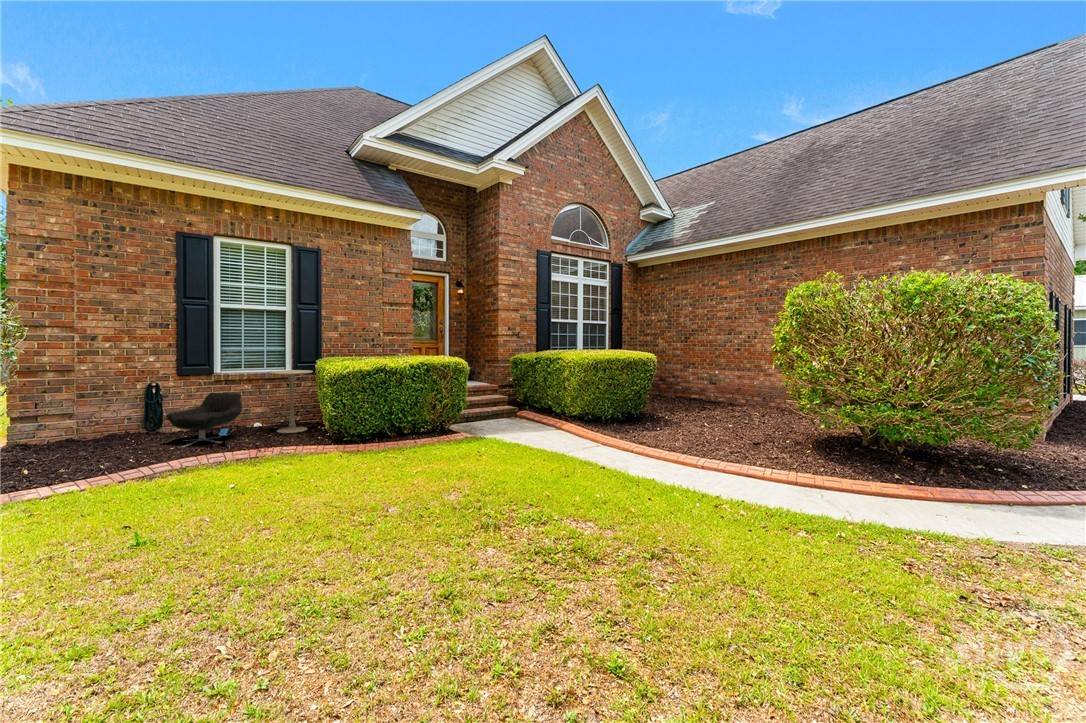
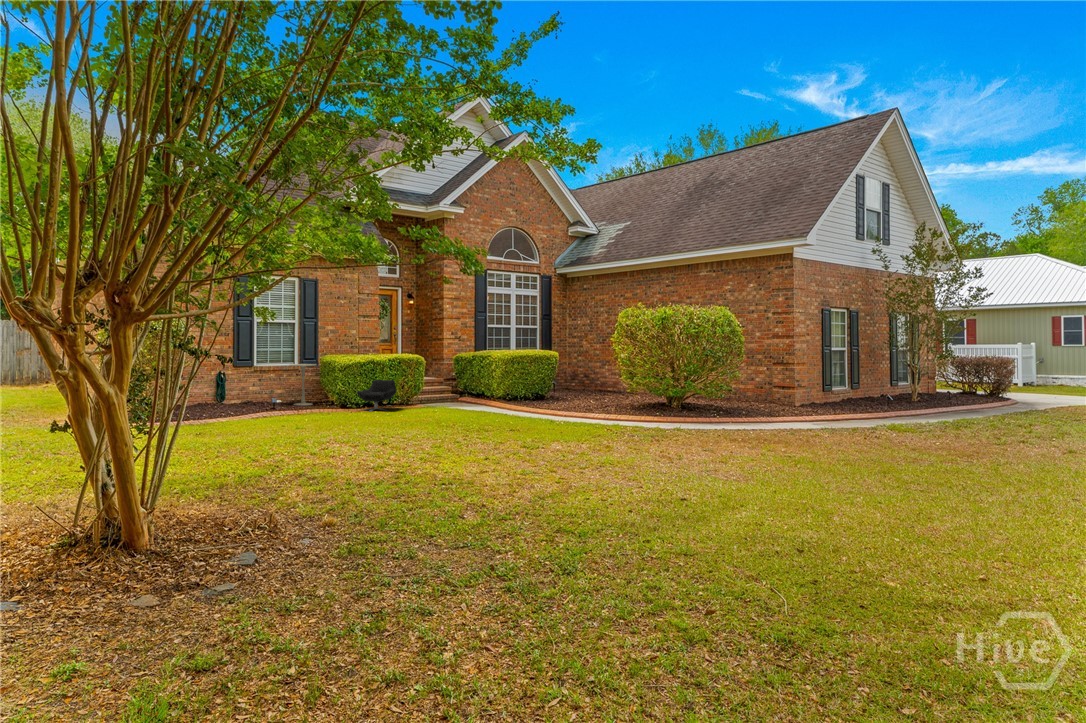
lounge chair: present [166,392,242,447] -> present [357,380,396,409]

